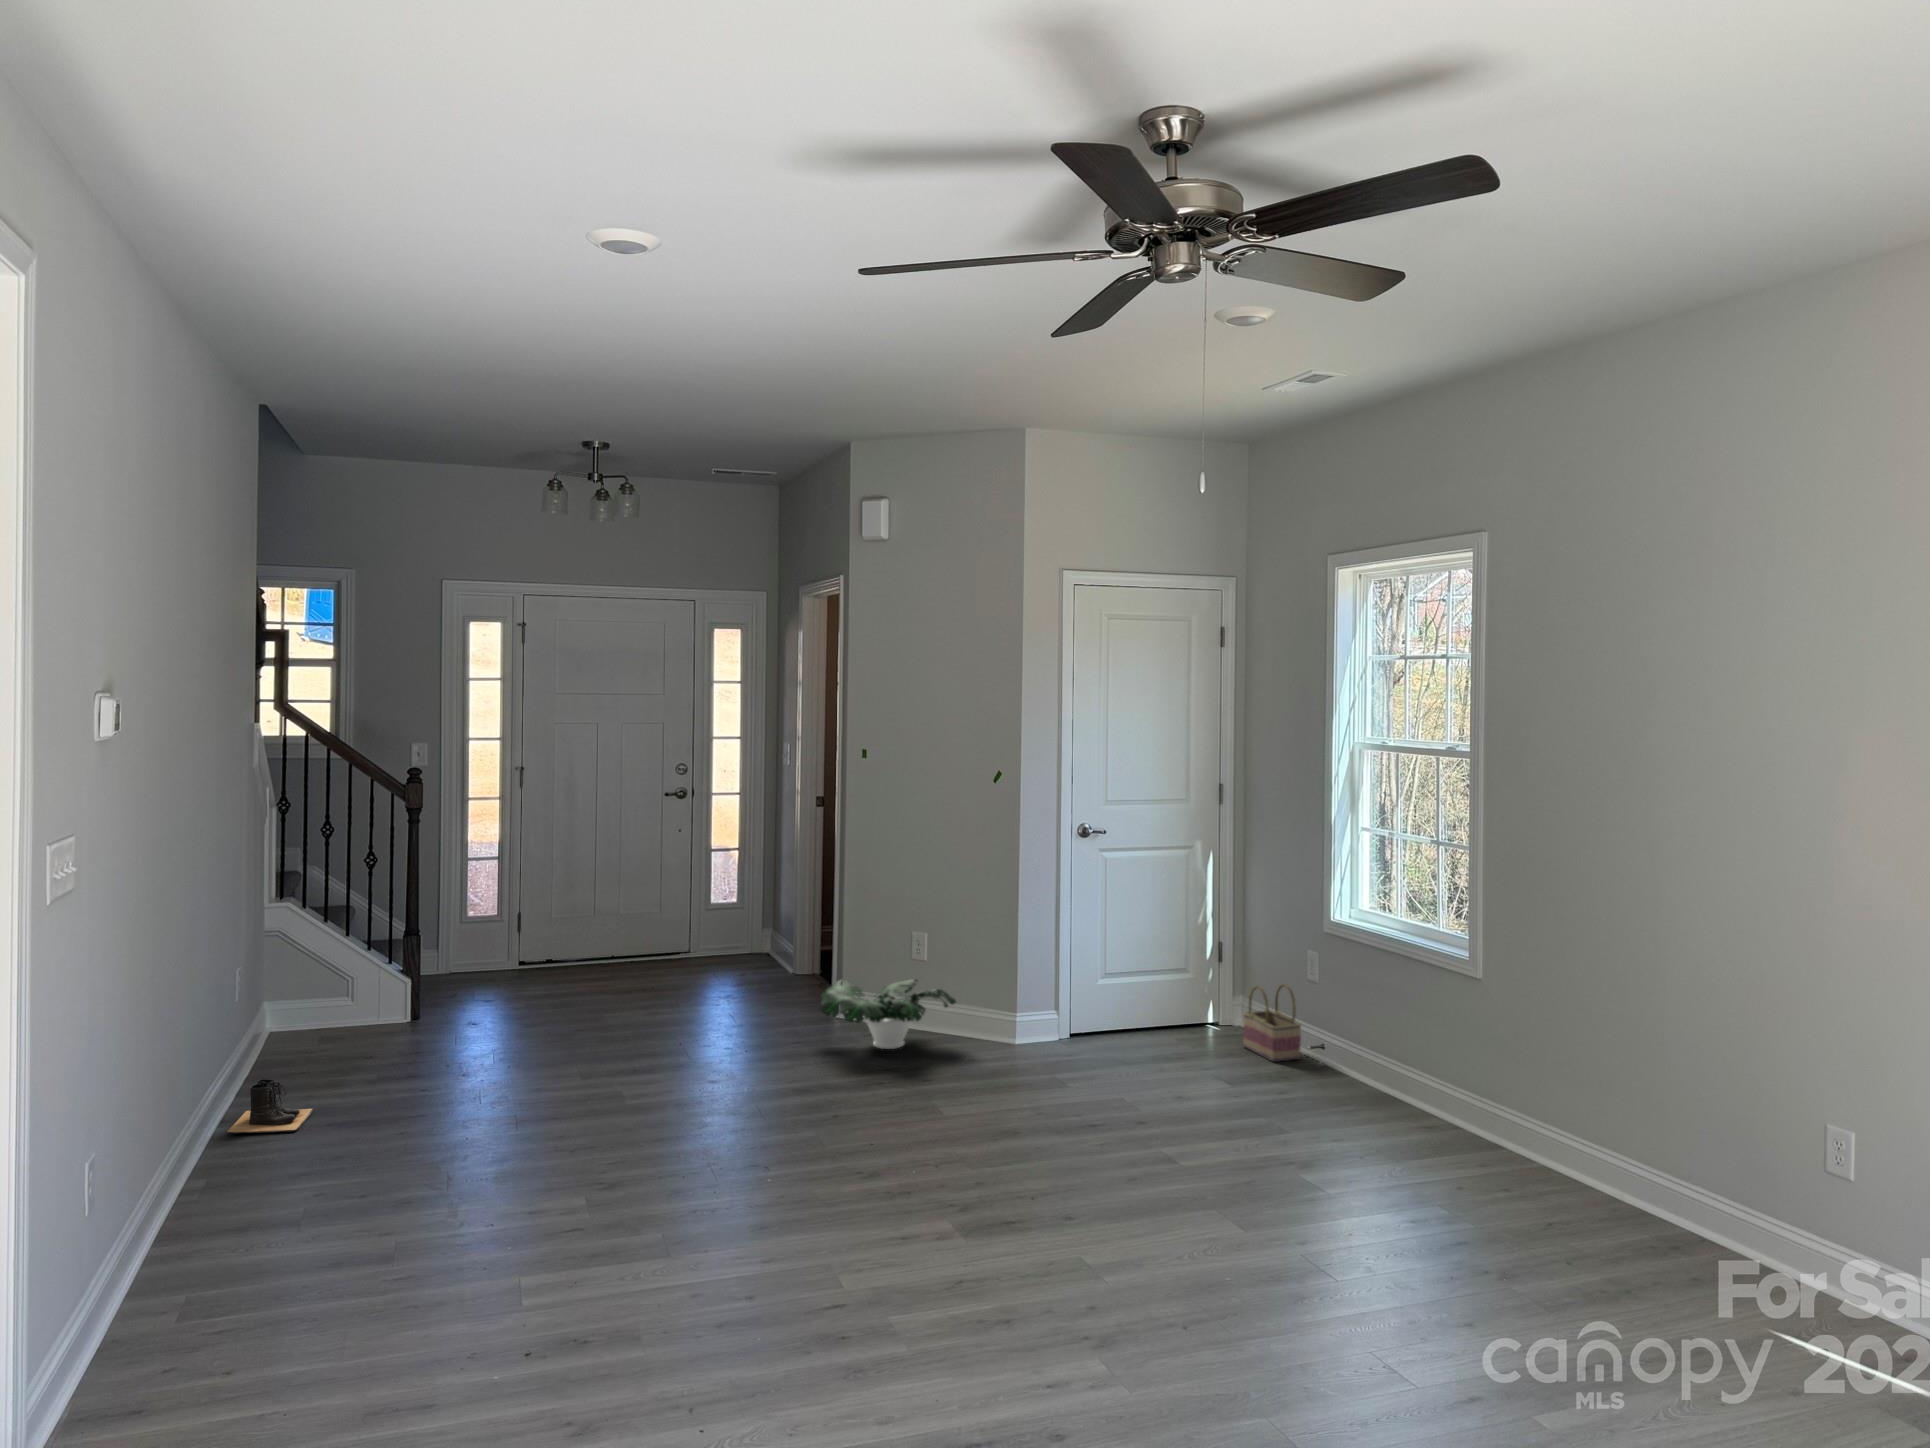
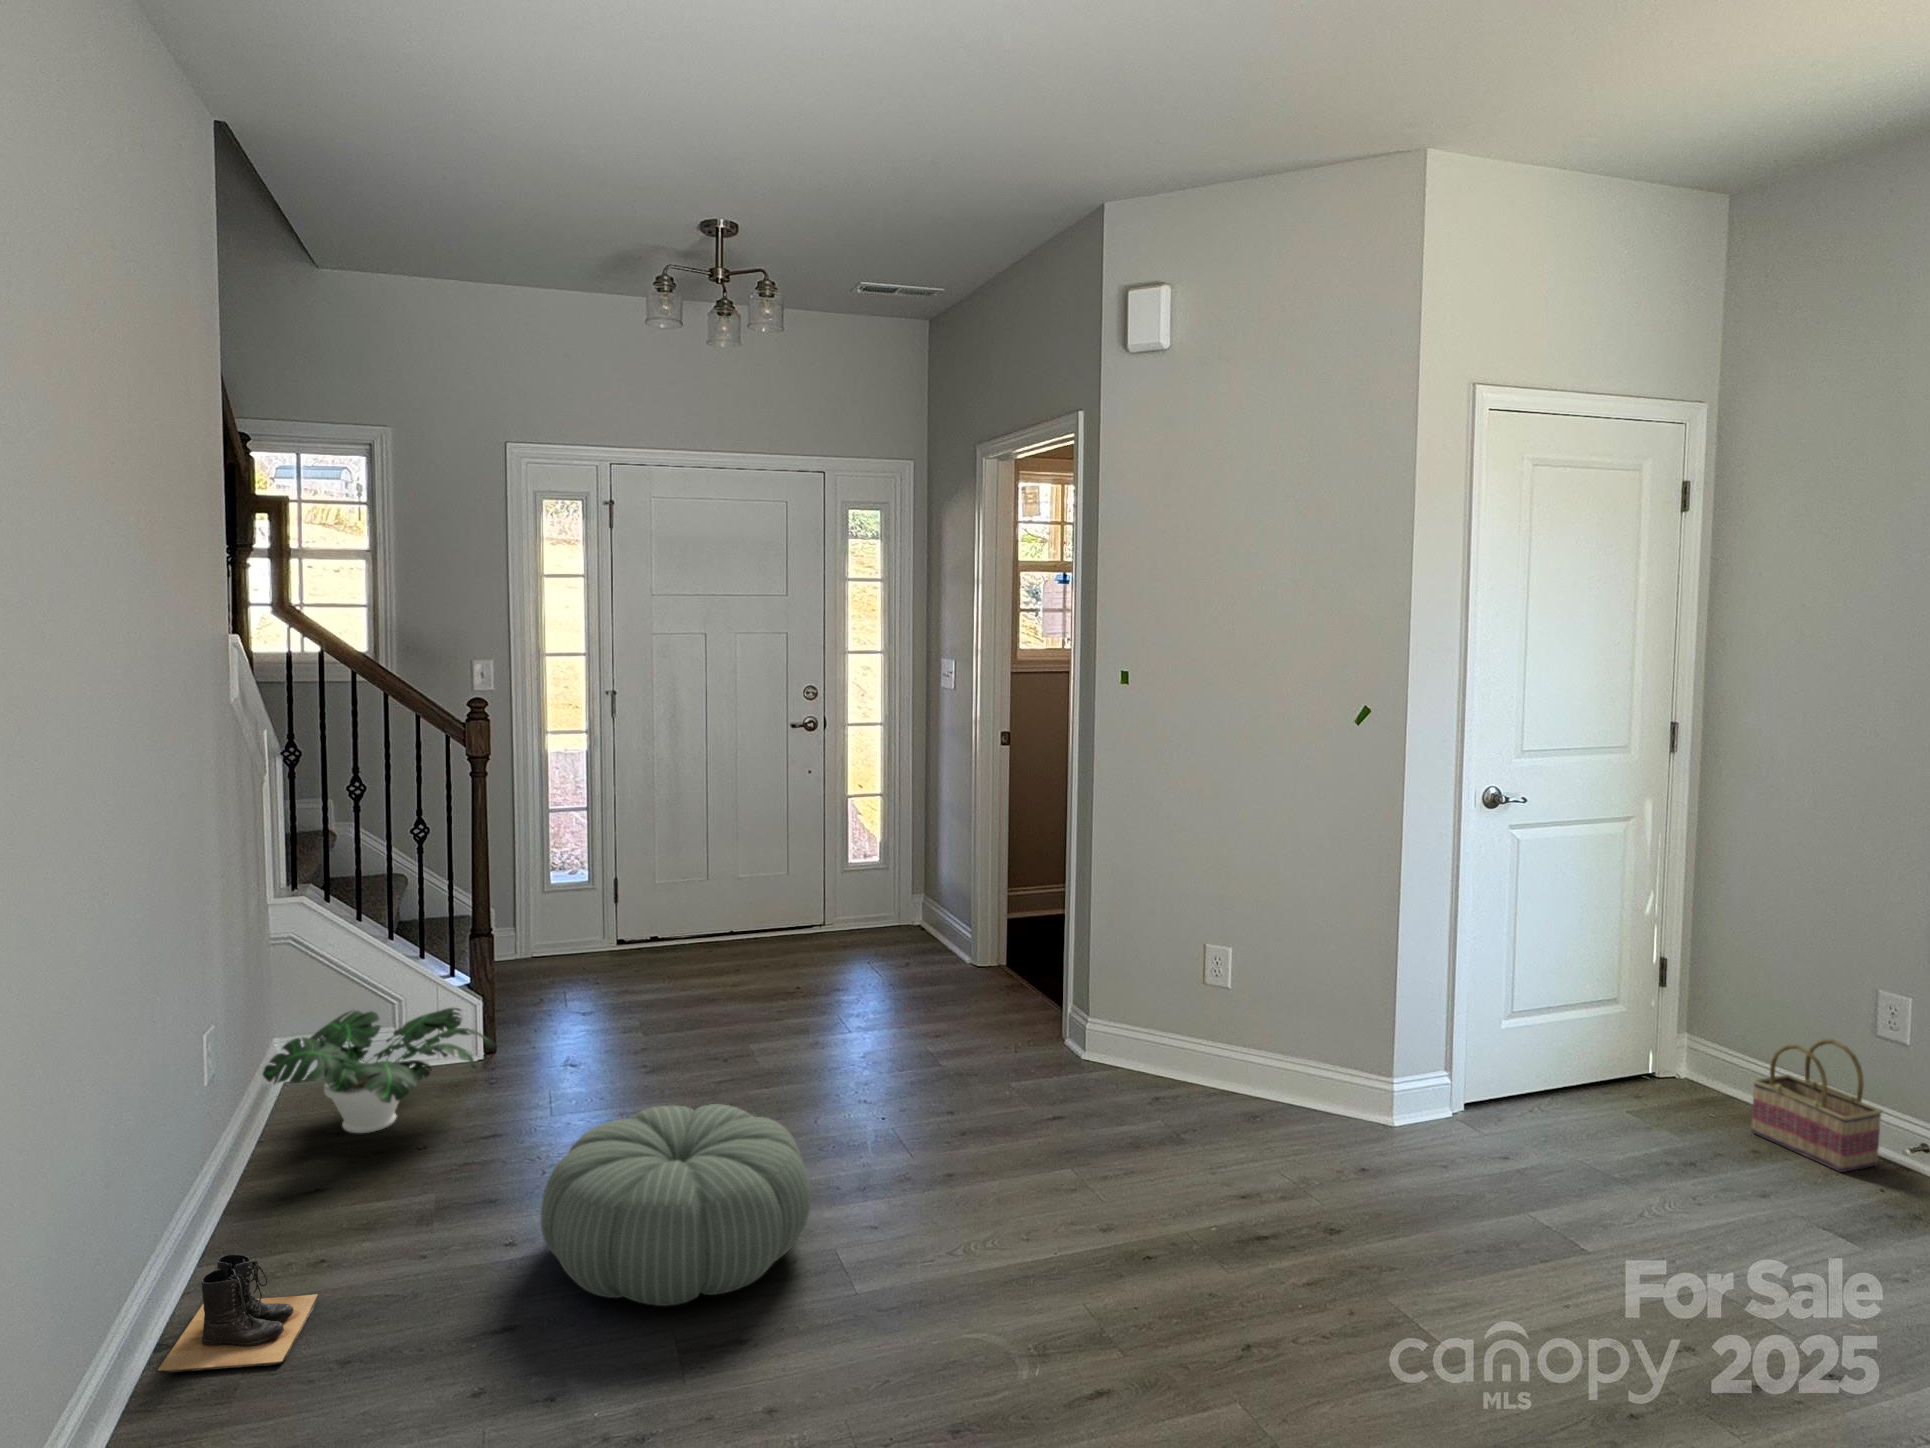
potted plant: present [820,979,956,1049] -> present [263,1008,496,1133]
pouf: none [446,1016,611,1111] -> present [541,1104,811,1306]

